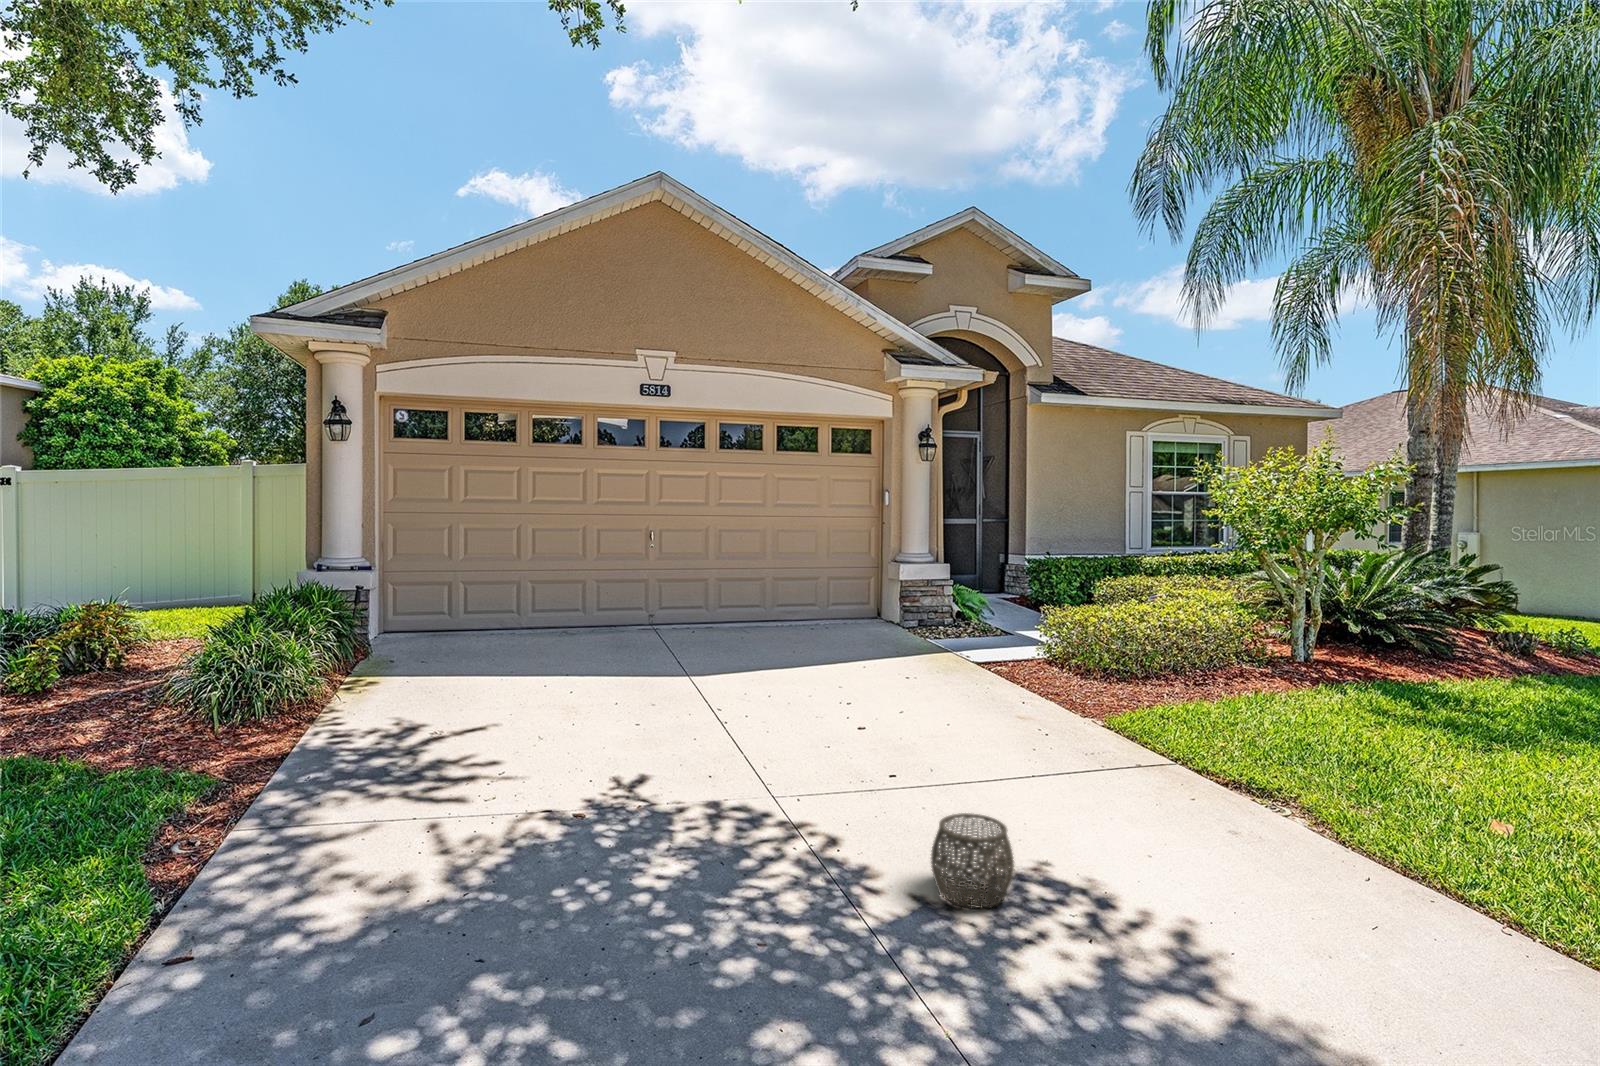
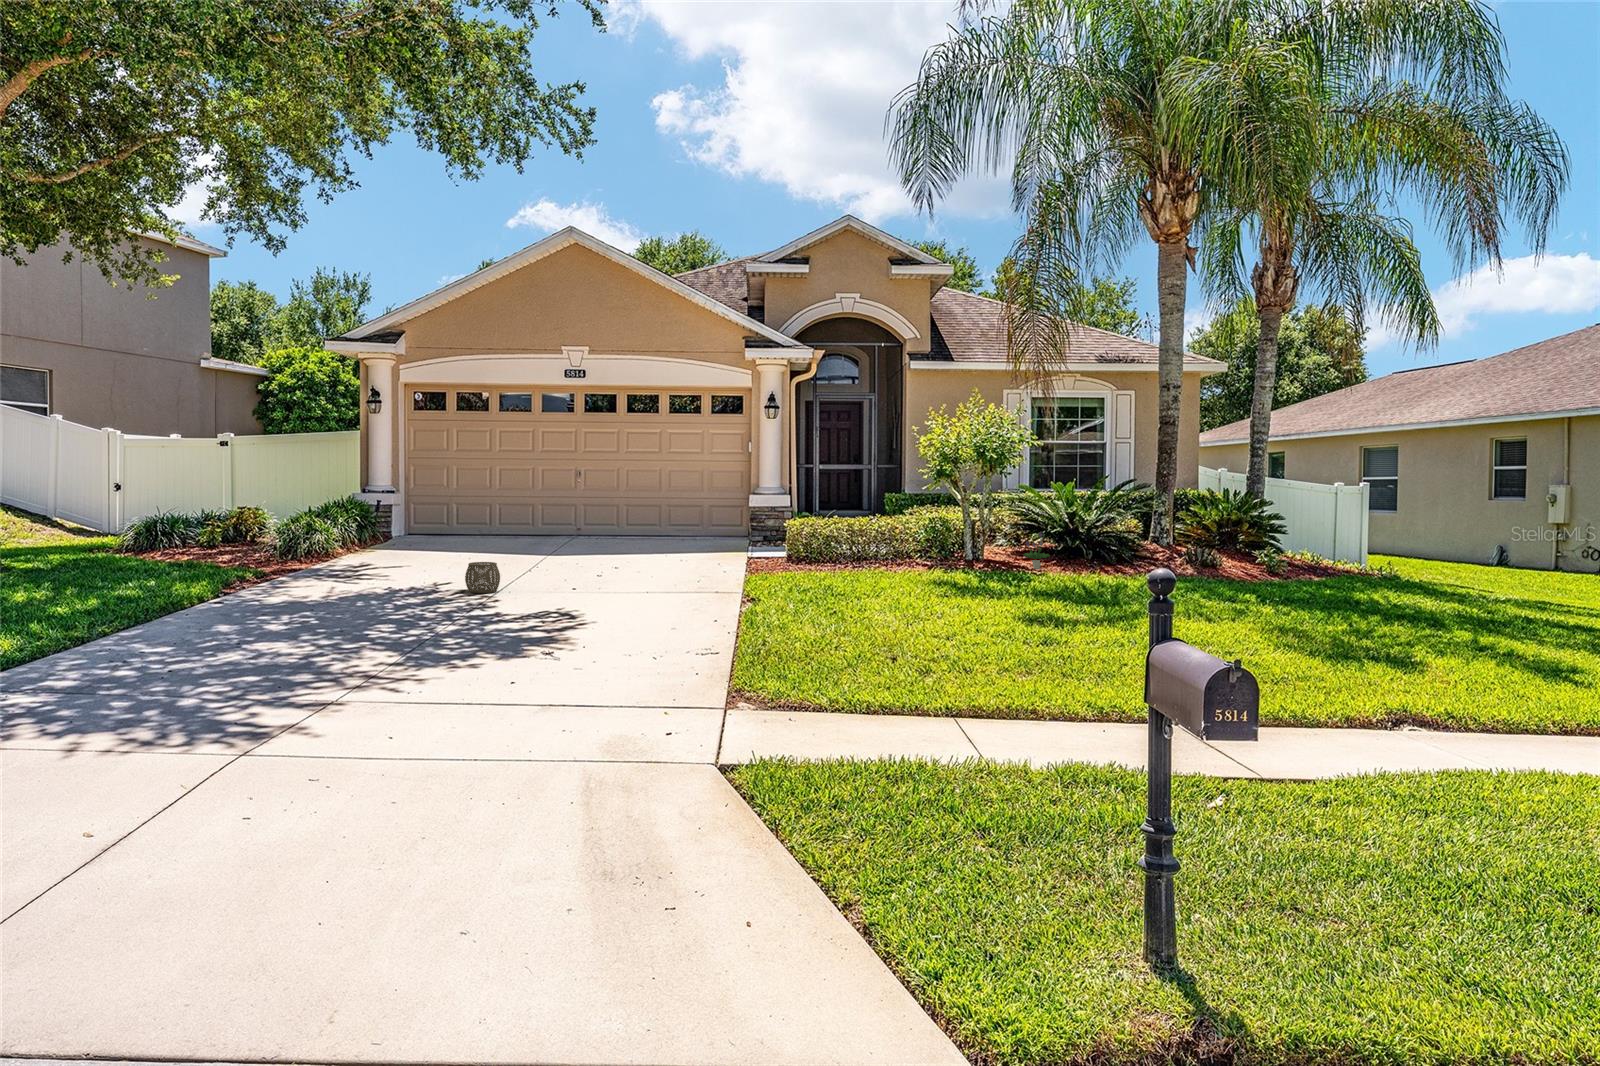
potted plant: none [1349,610,1390,660] -> present [1024,532,1050,569]

